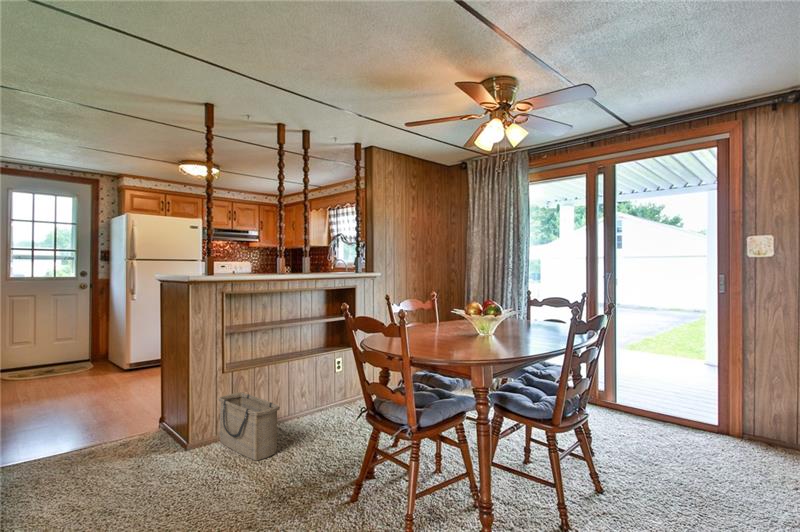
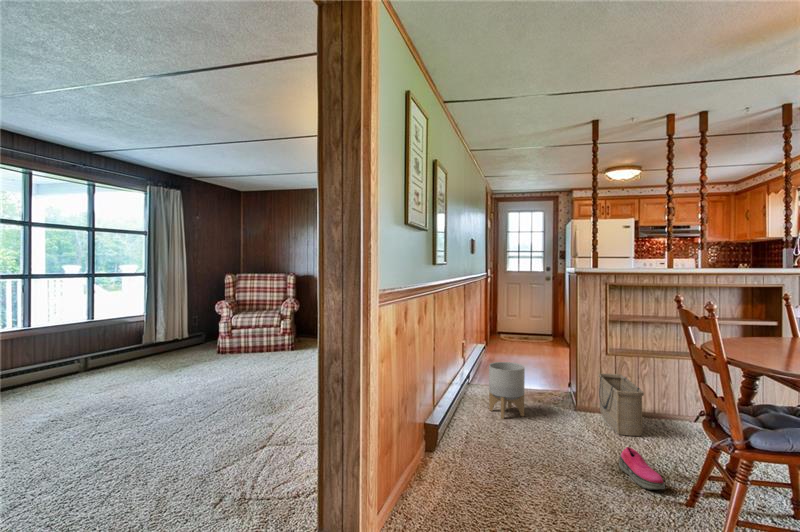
planter: none [68,414,133,508] -> present [489,362,525,419]
shoe: none [285,472,339,510] -> present [619,447,665,489]

